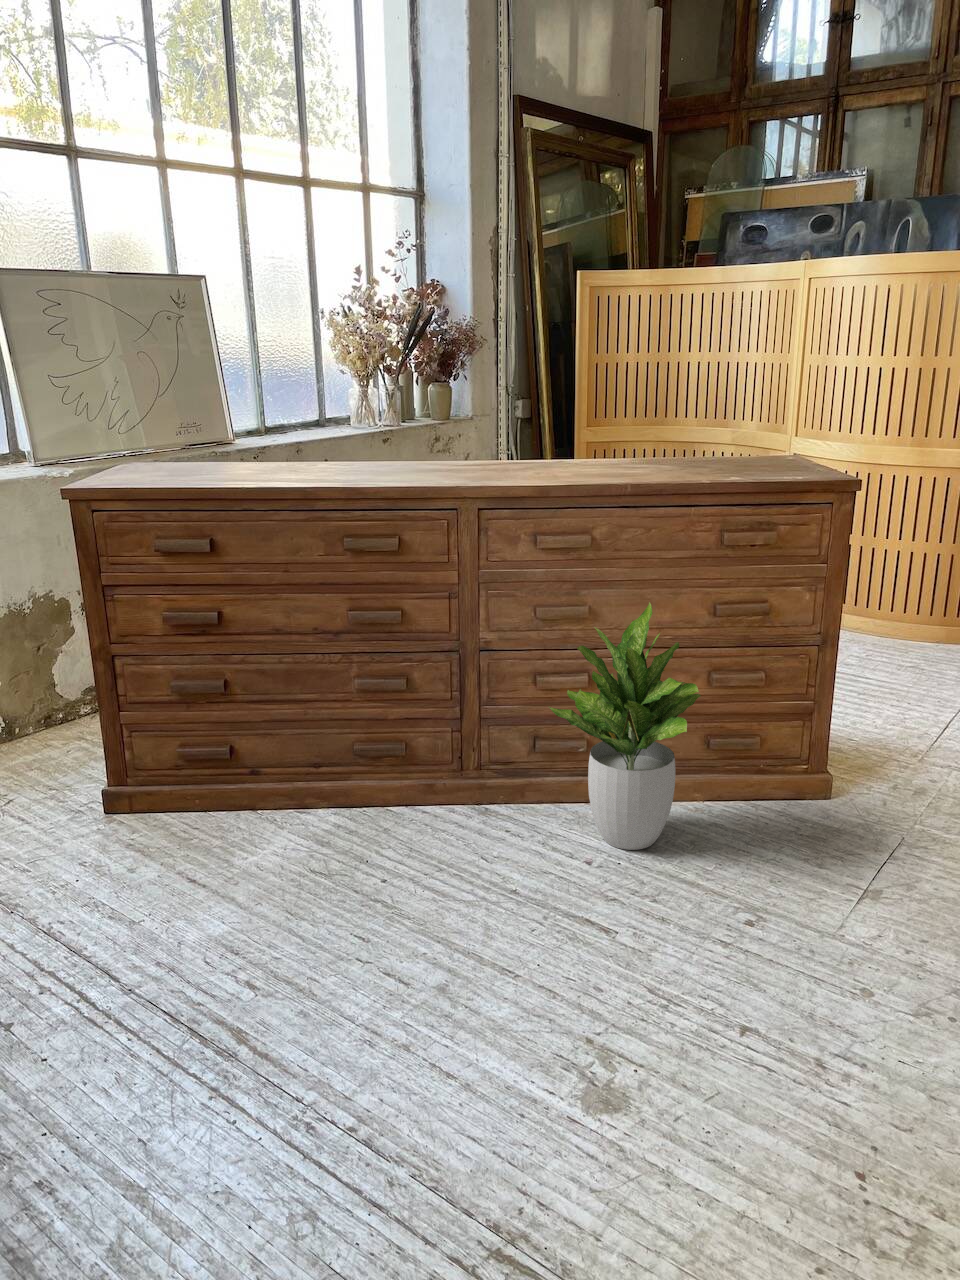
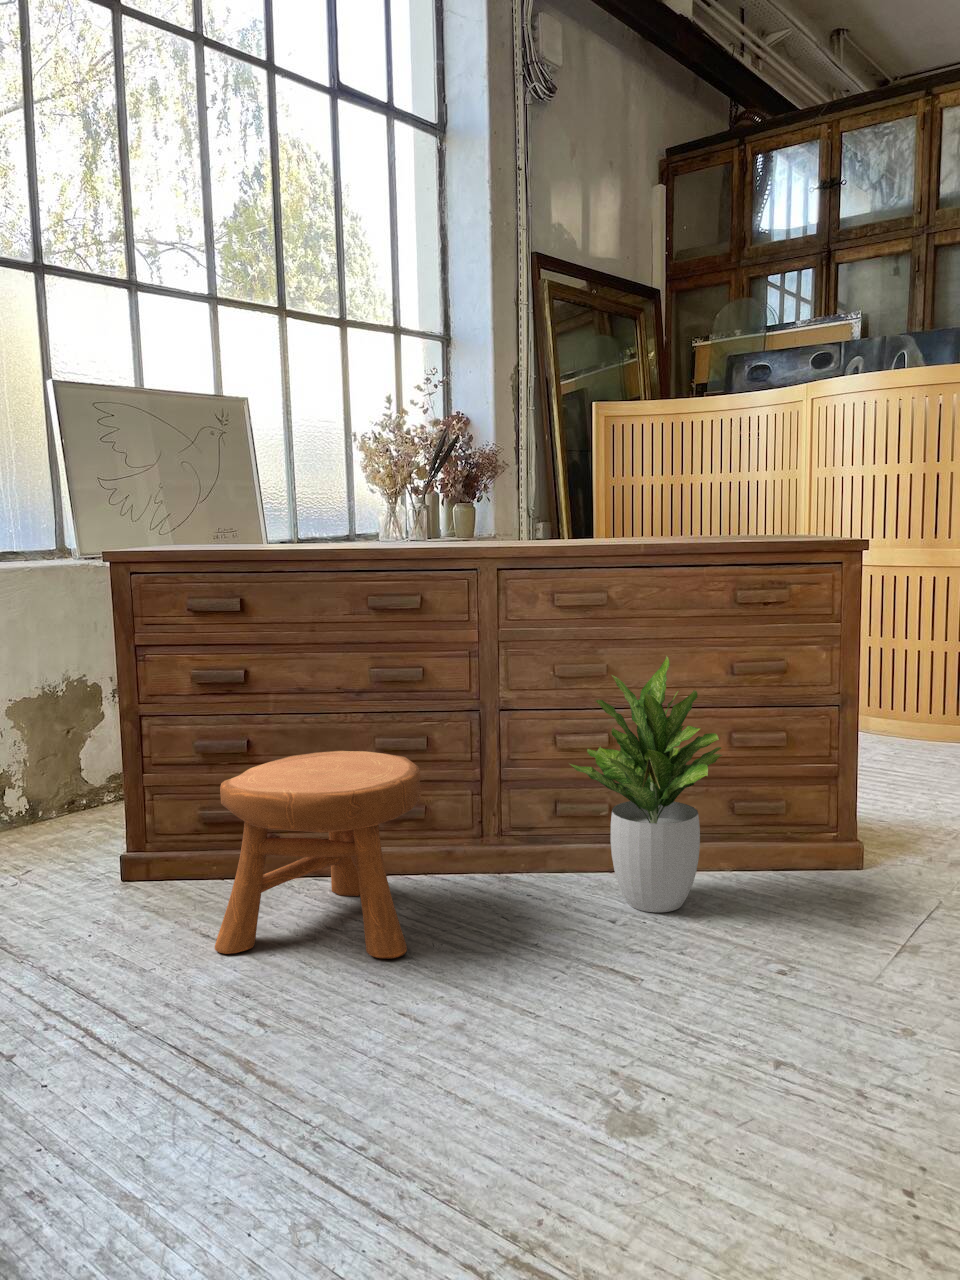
stool: none [201,691,403,907] -> present [215,751,421,959]

